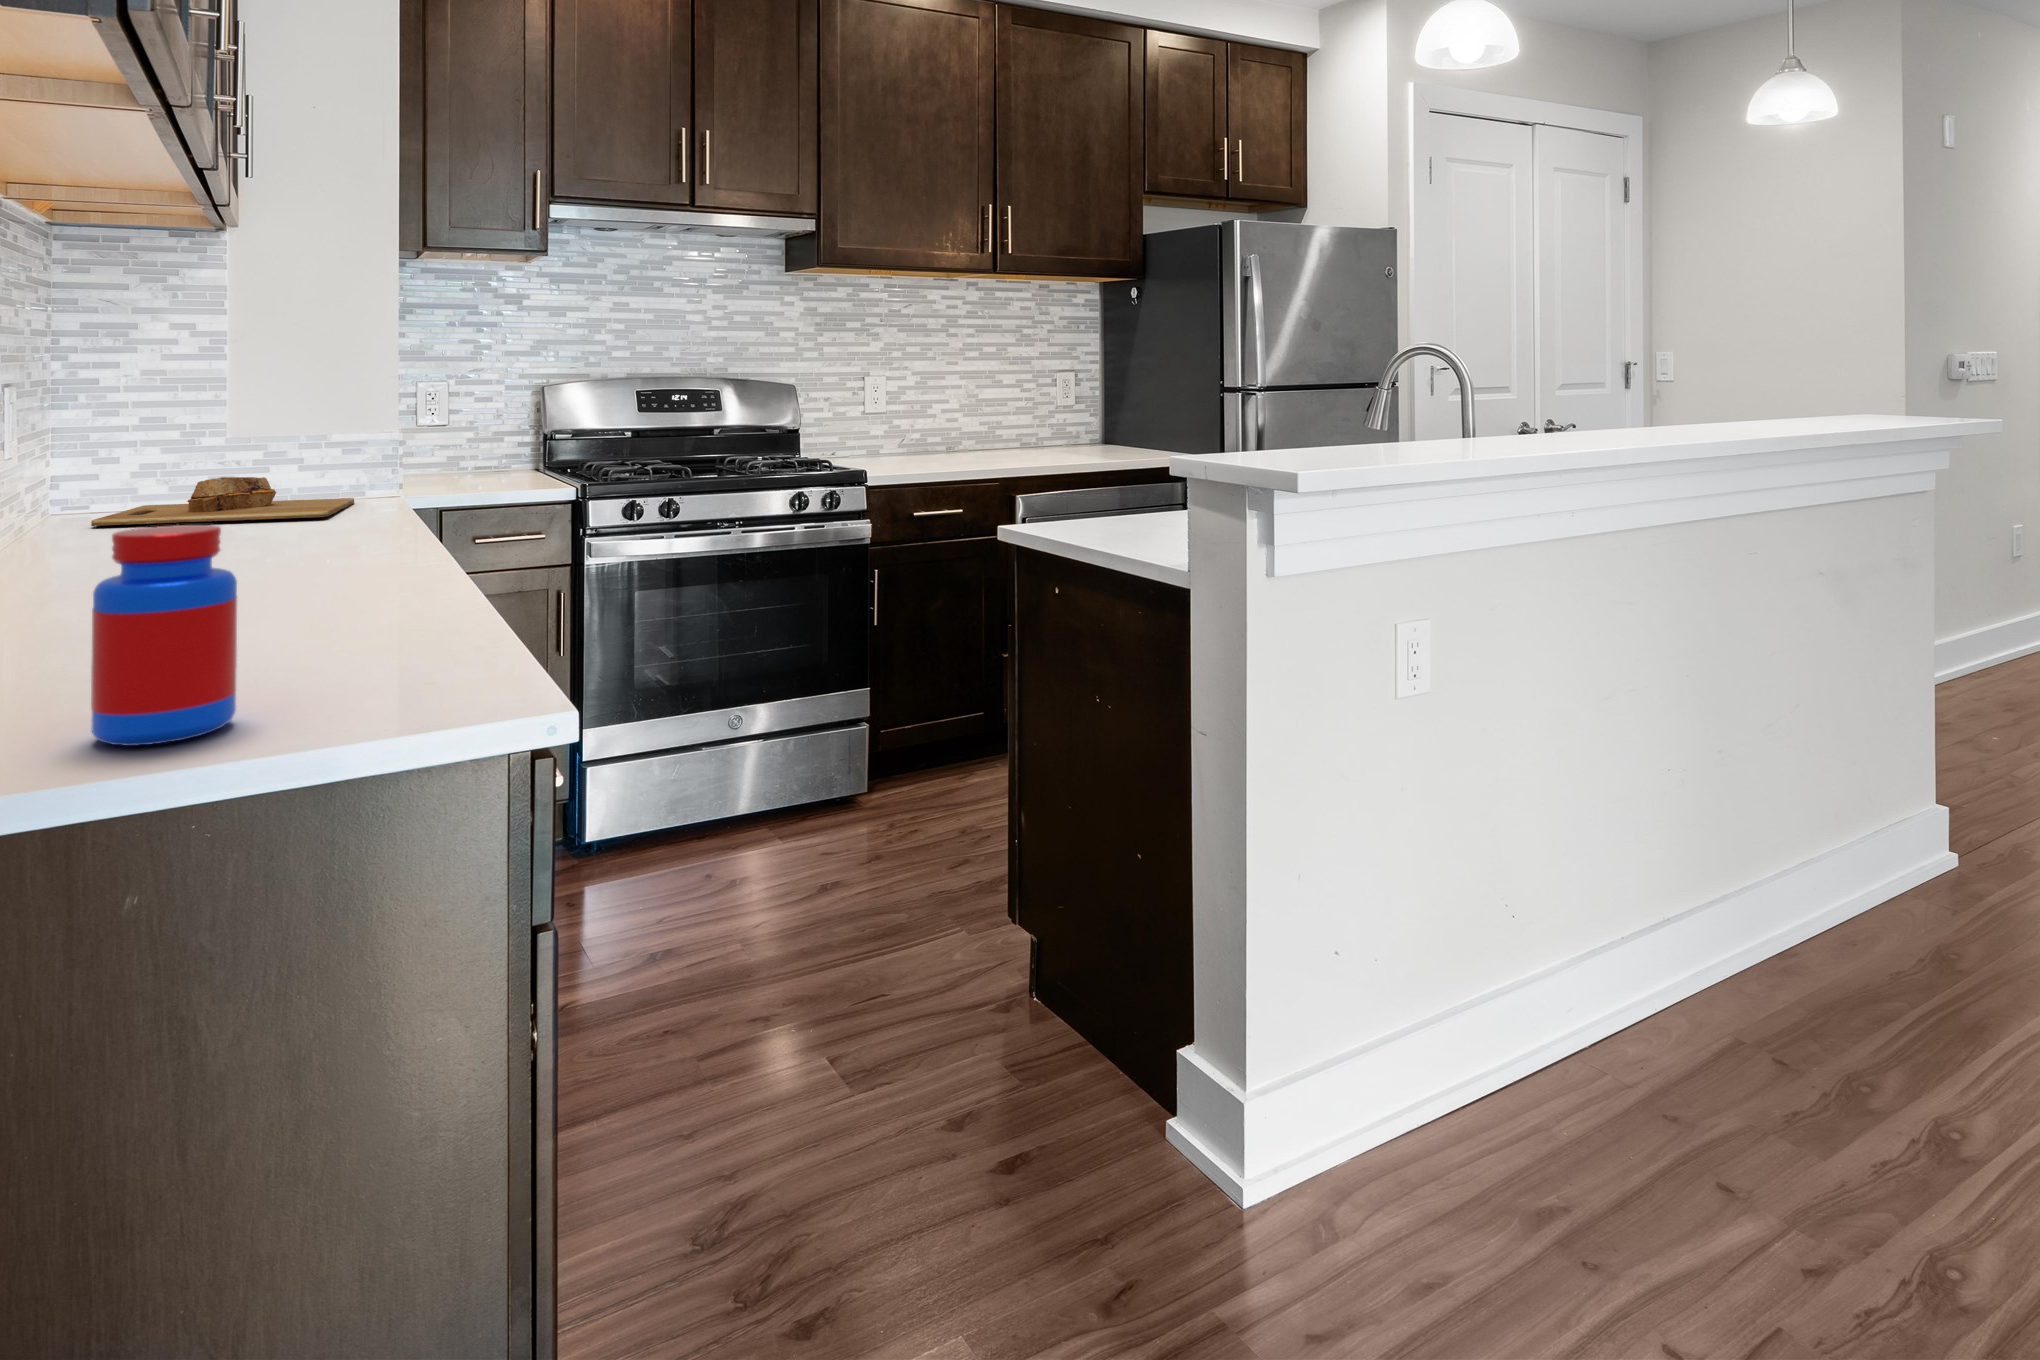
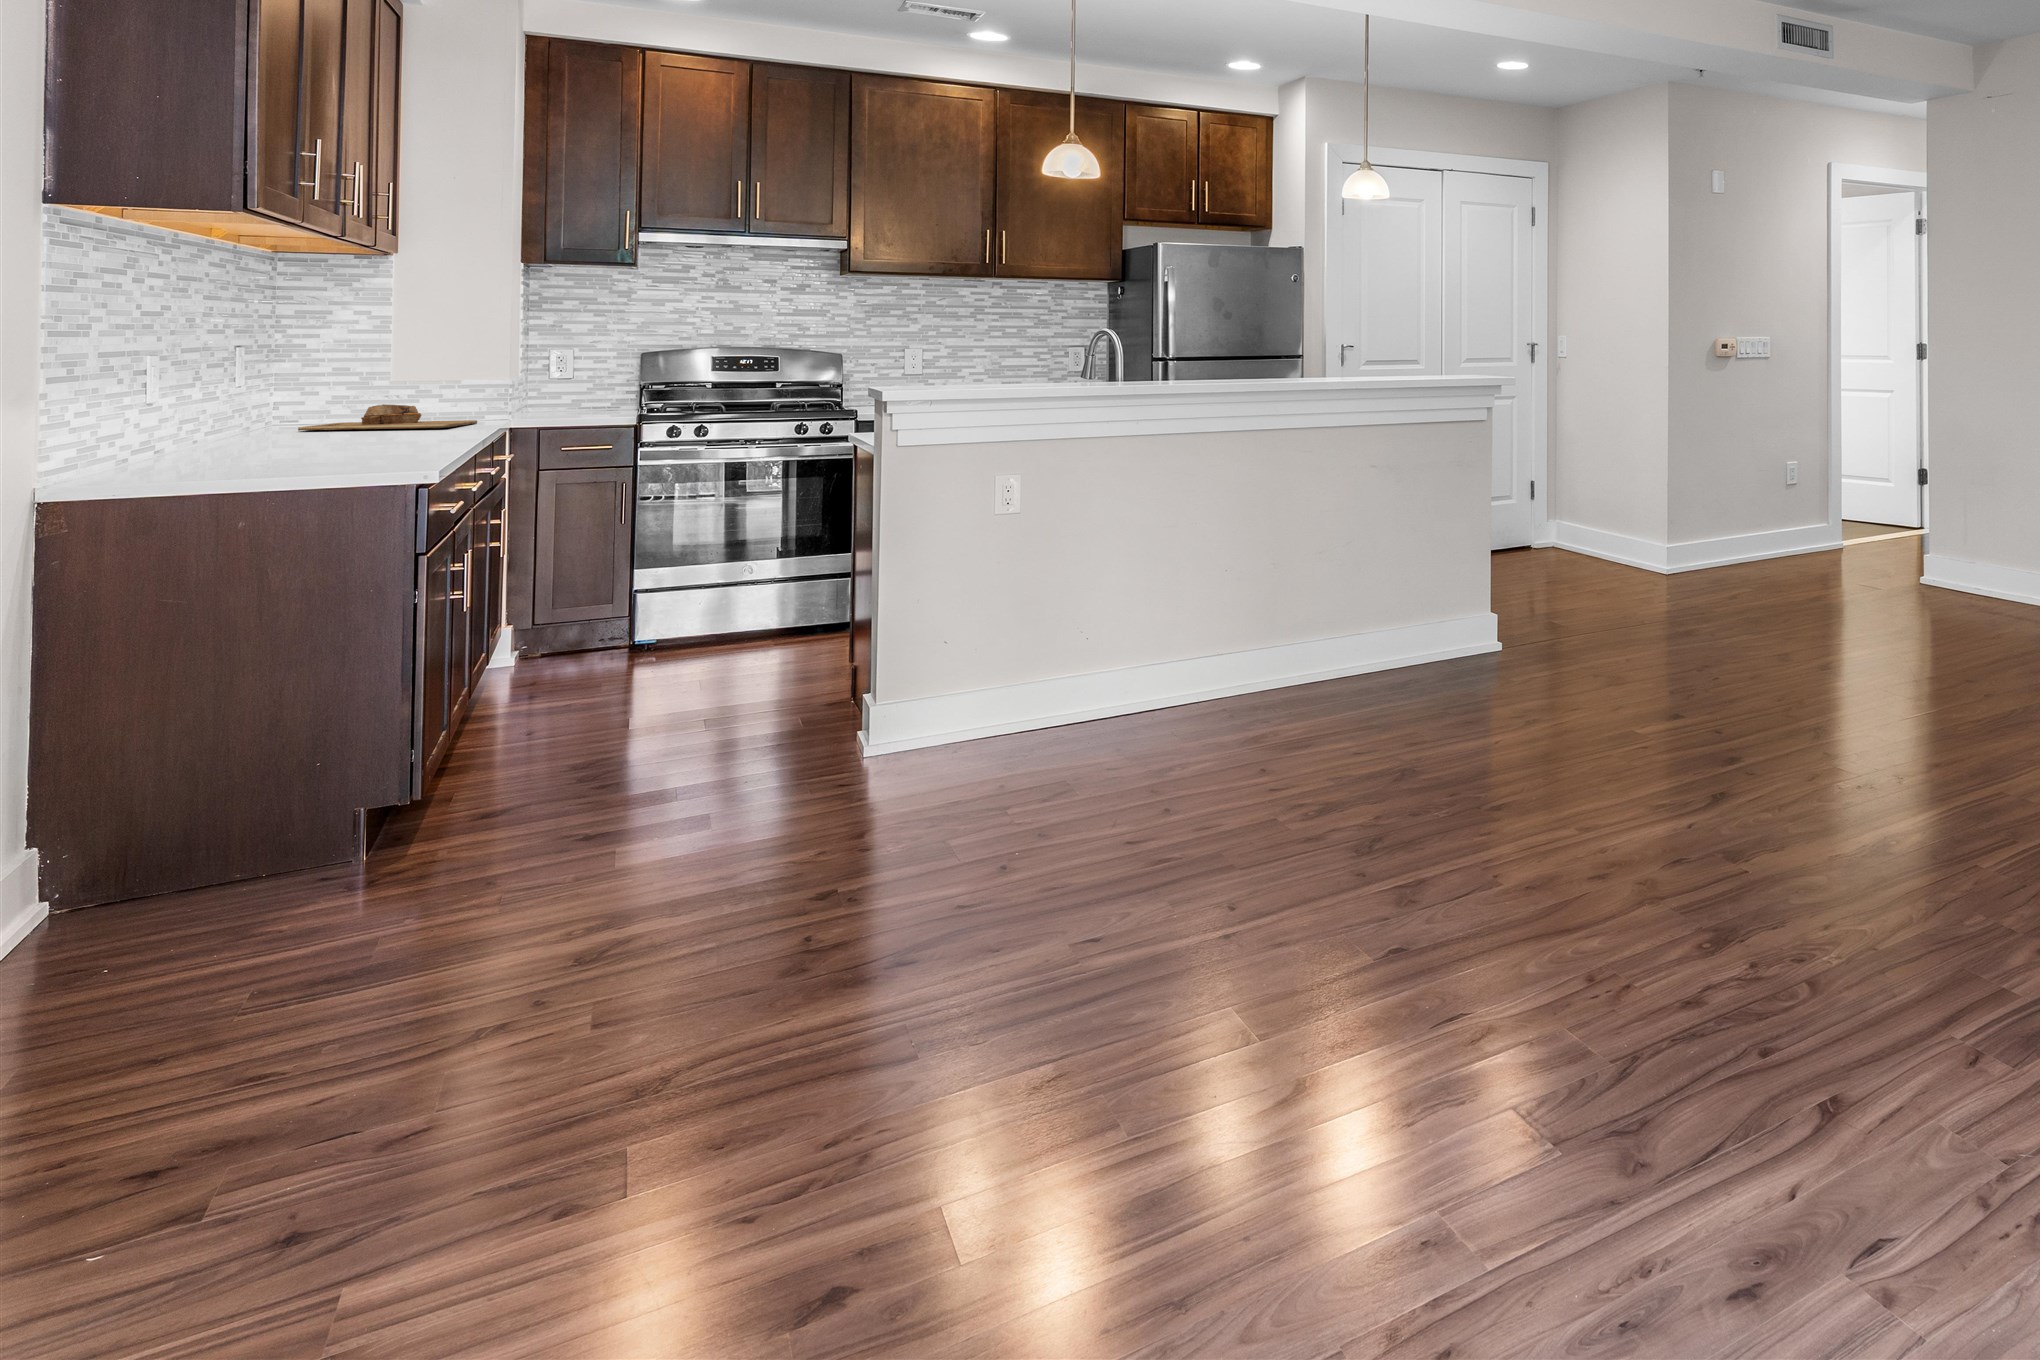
jar: present [91,525,237,746] -> none [237,400,300,480]

